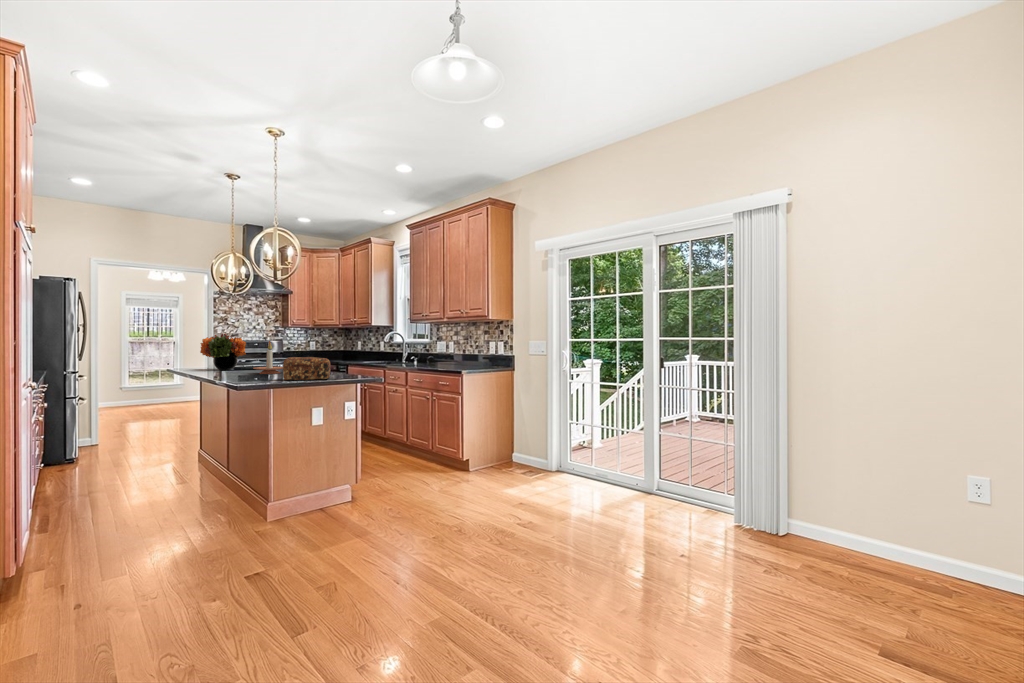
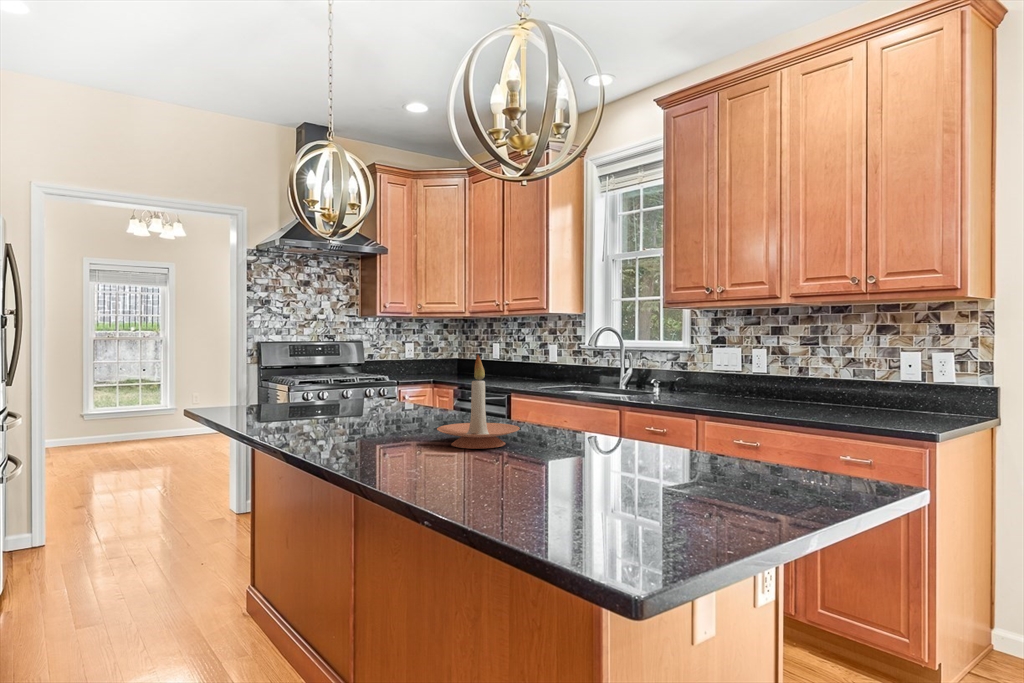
flower arrangement: present [200,333,246,370] -> none [273,332,376,422]
bread loaf: present [283,357,331,380] -> none [627,420,796,510]

